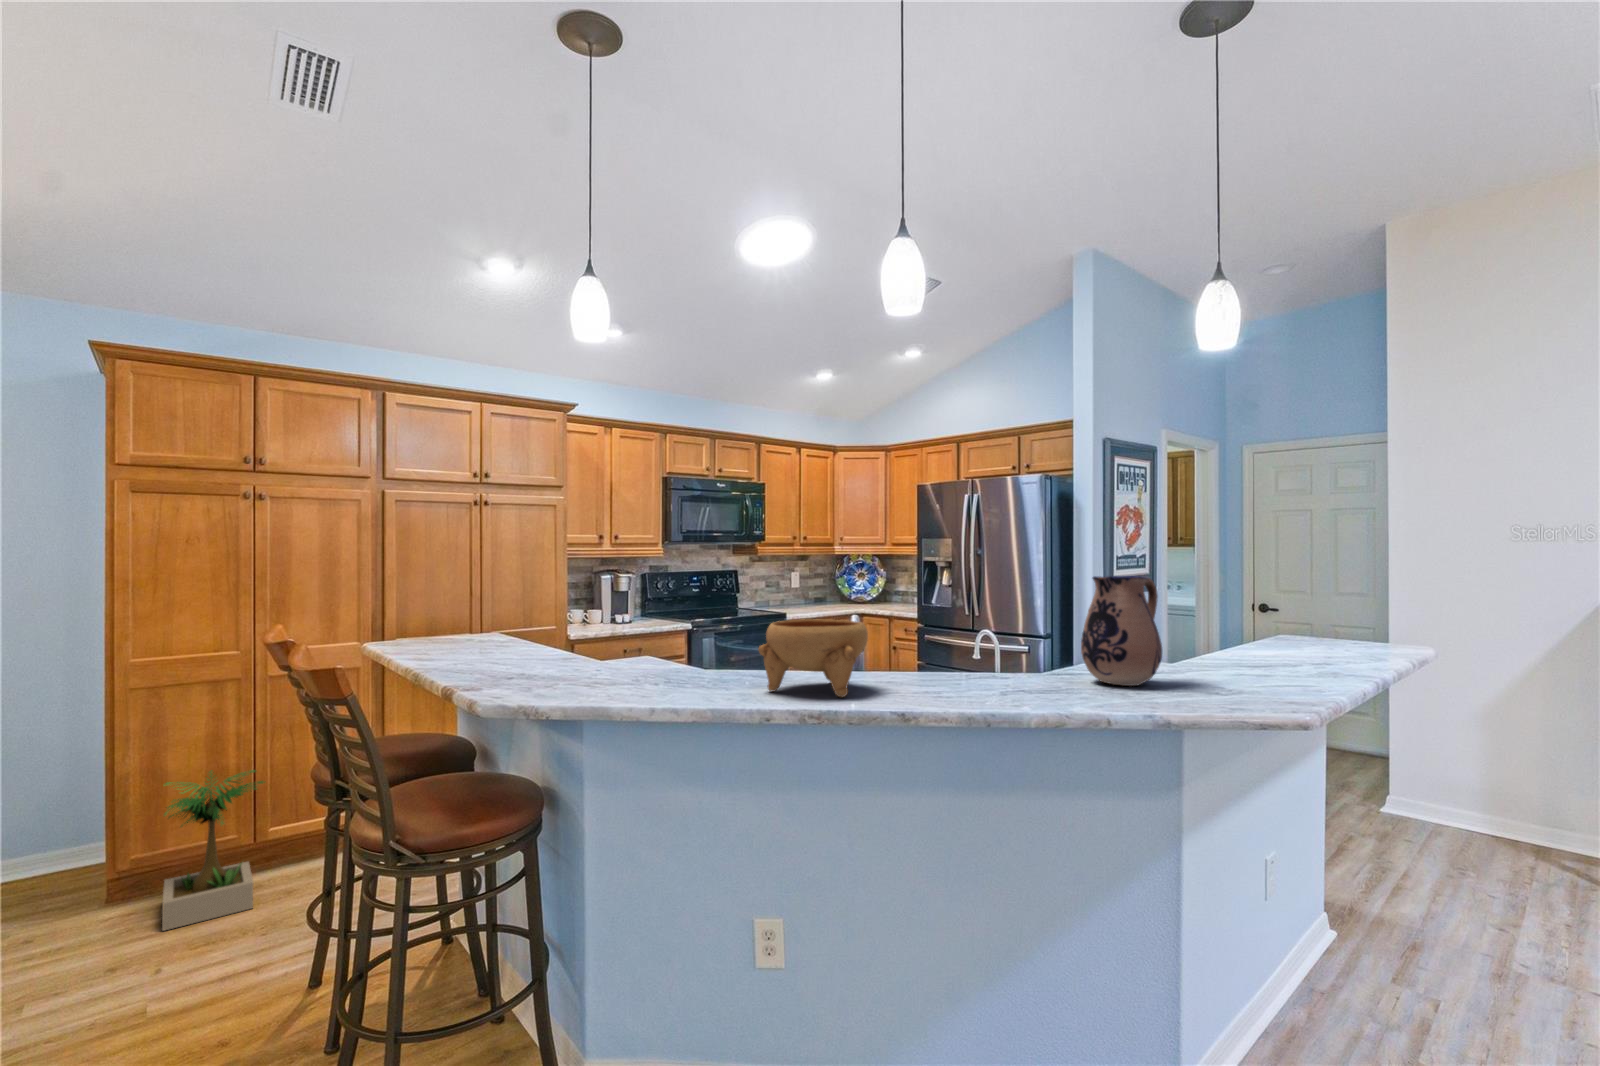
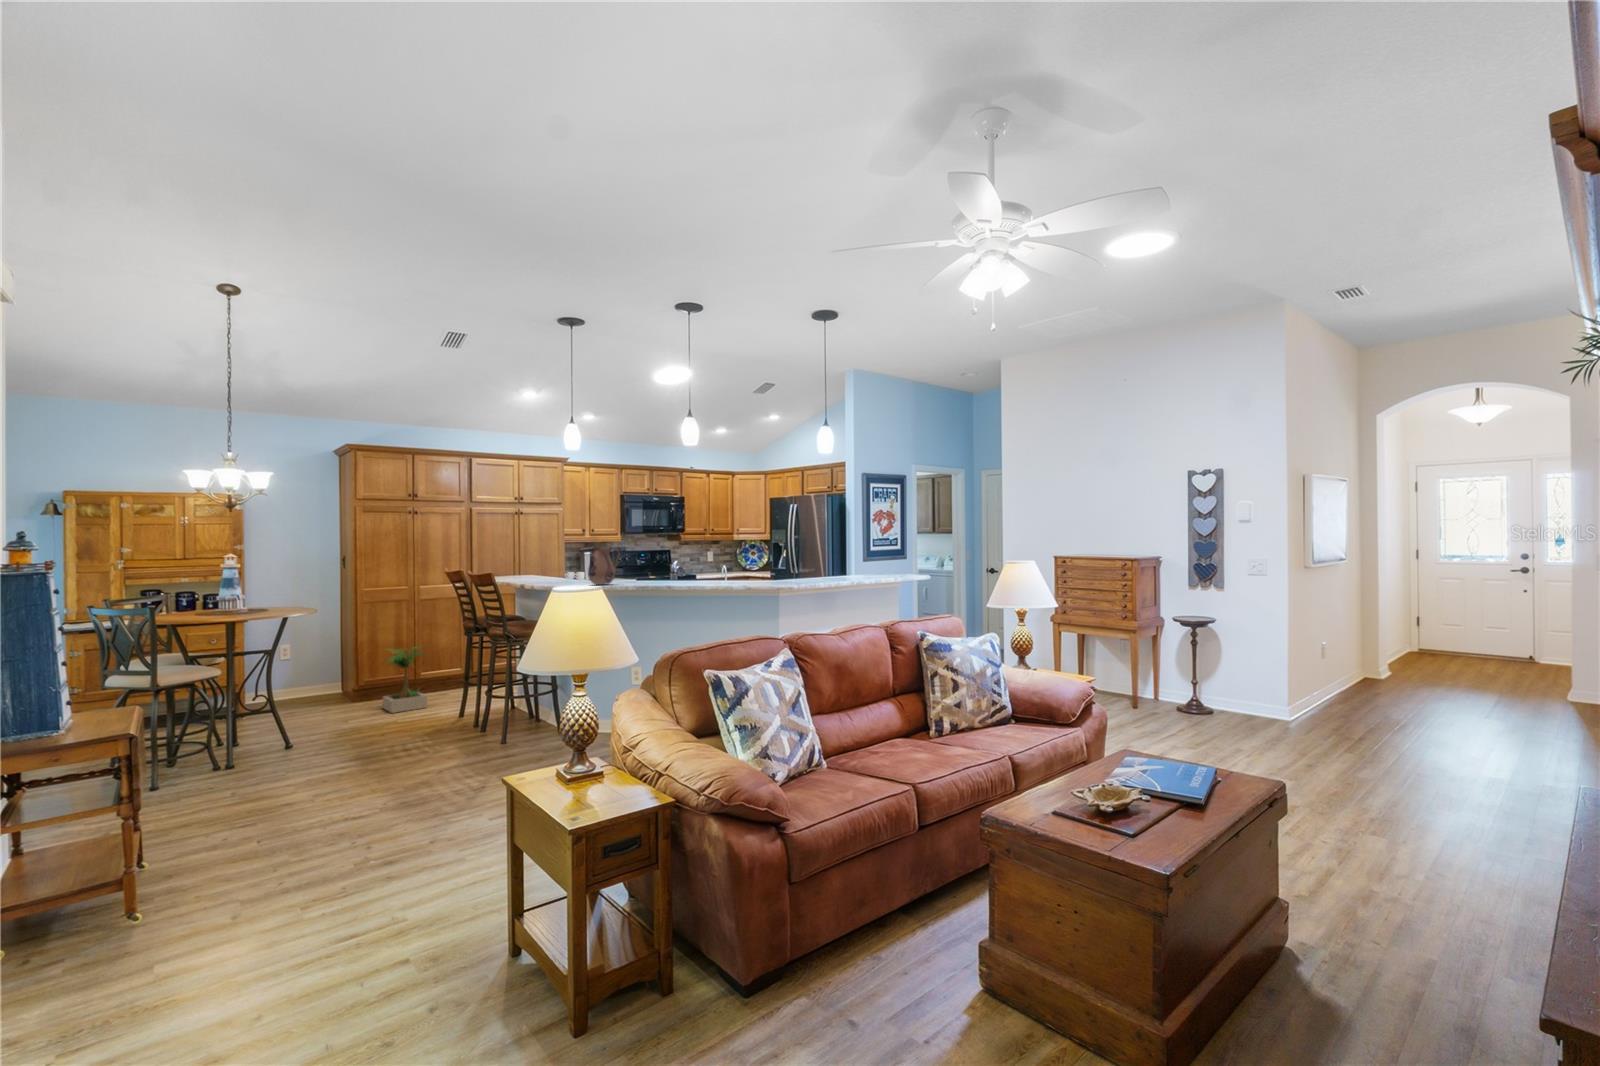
ceramic pitcher: present [1081,576,1162,686] -> present [588,547,620,585]
bowl: present [758,619,868,697] -> none [651,561,688,584]

